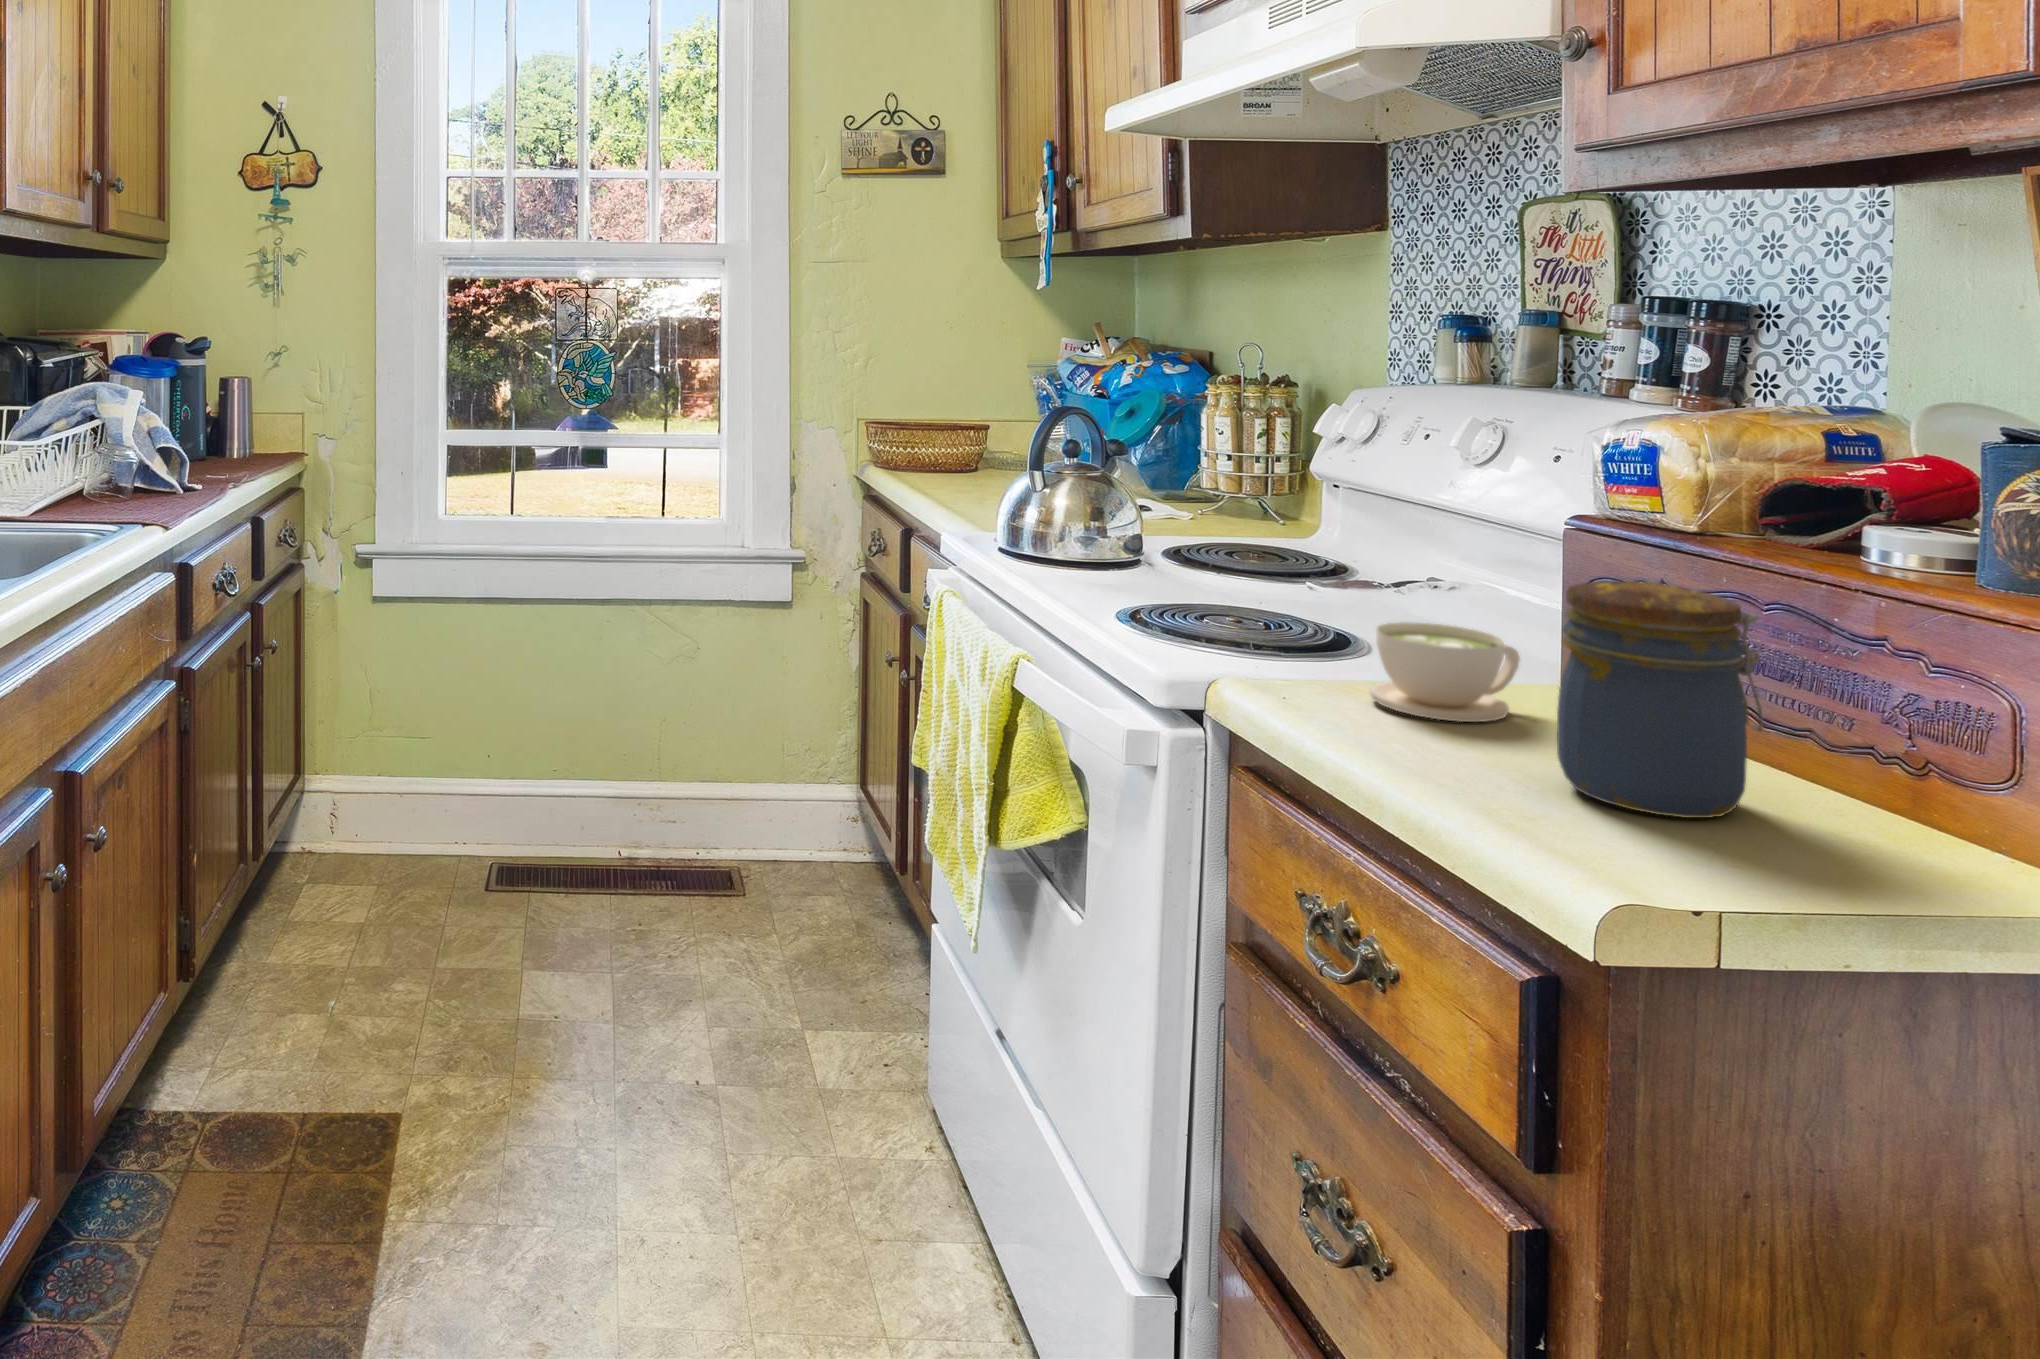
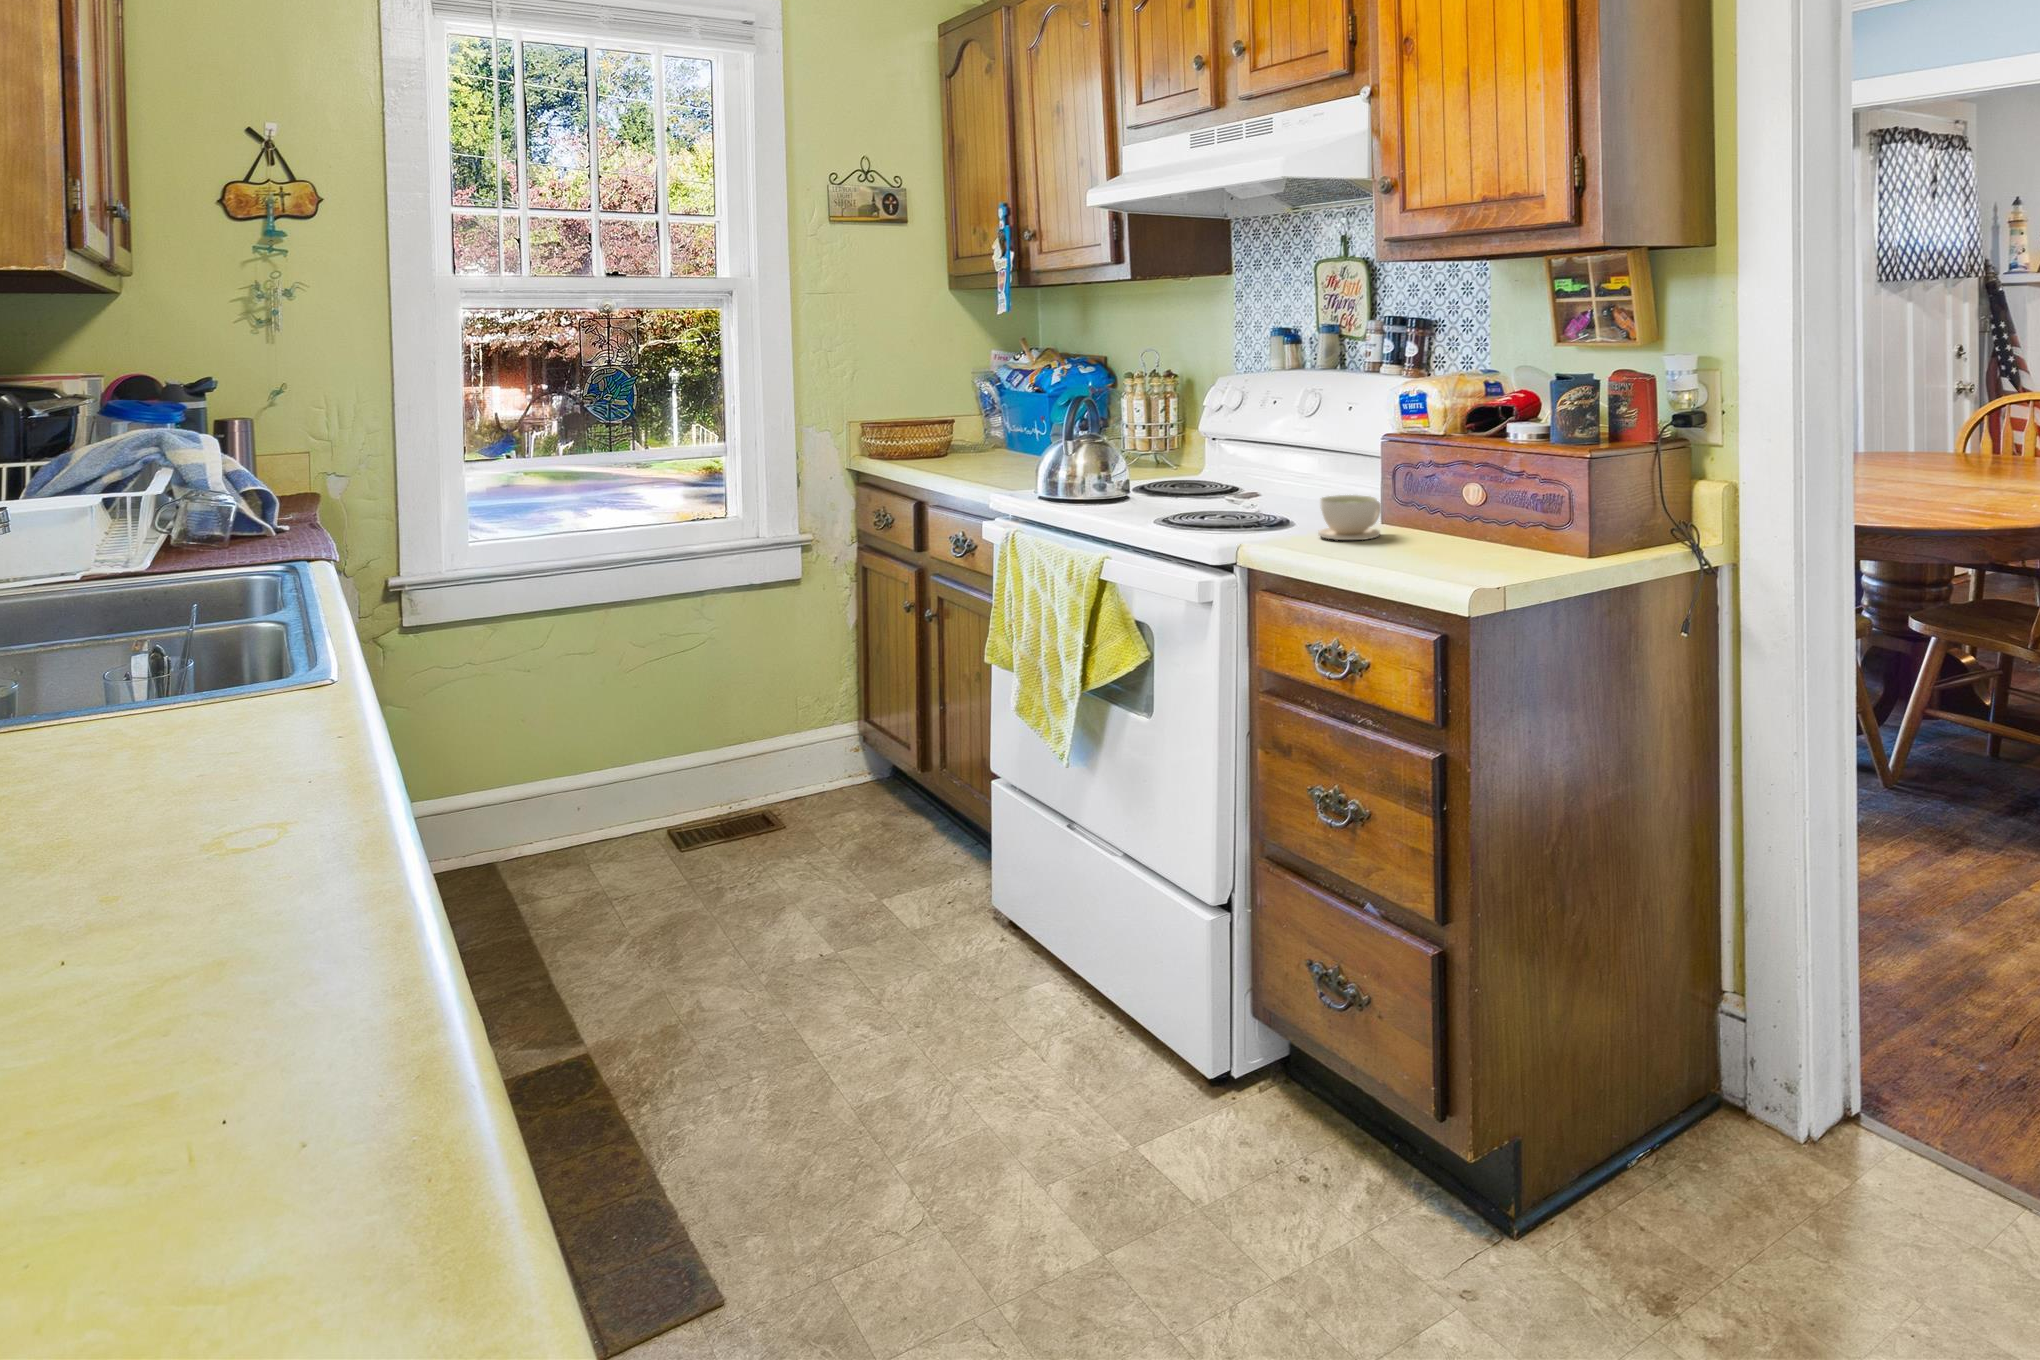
jar: present [1557,581,1763,818] -> none [1418,455,1491,555]

